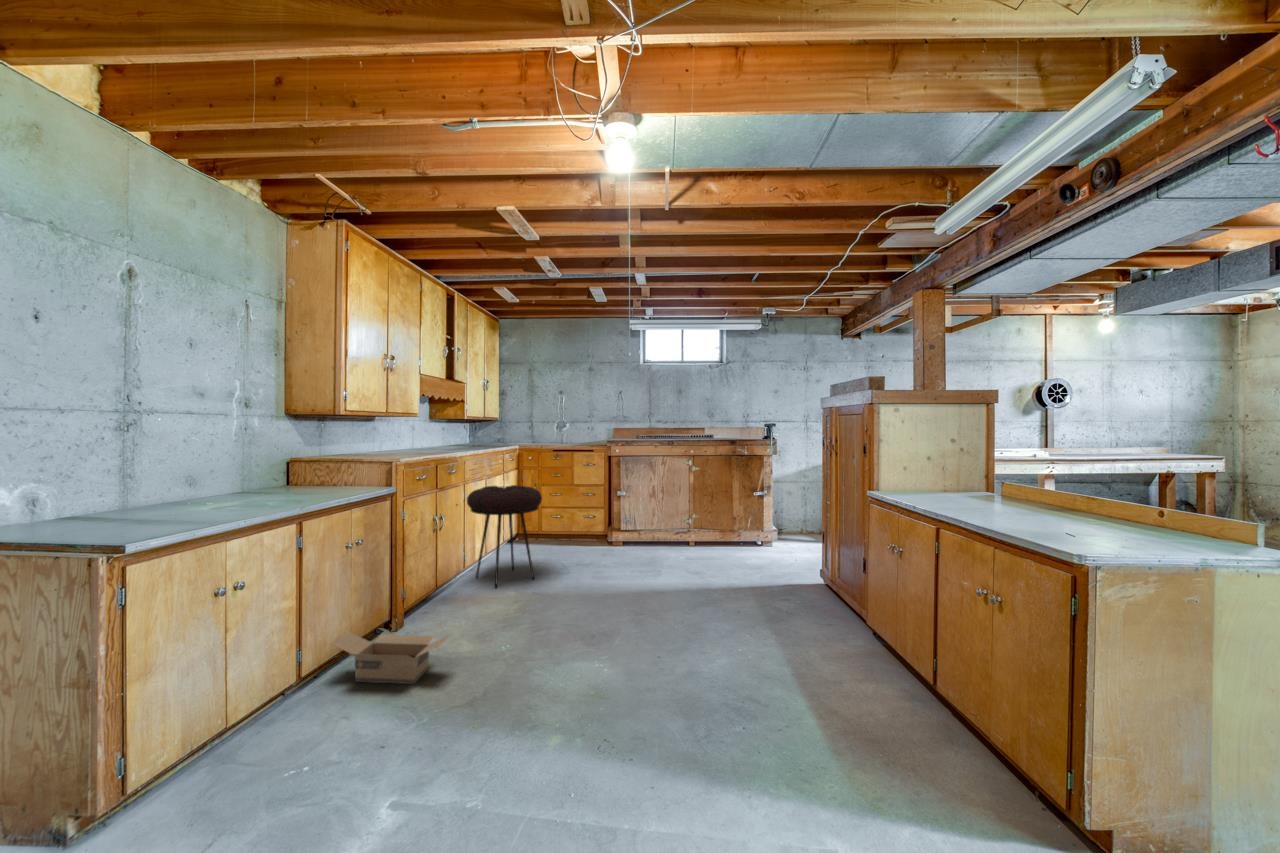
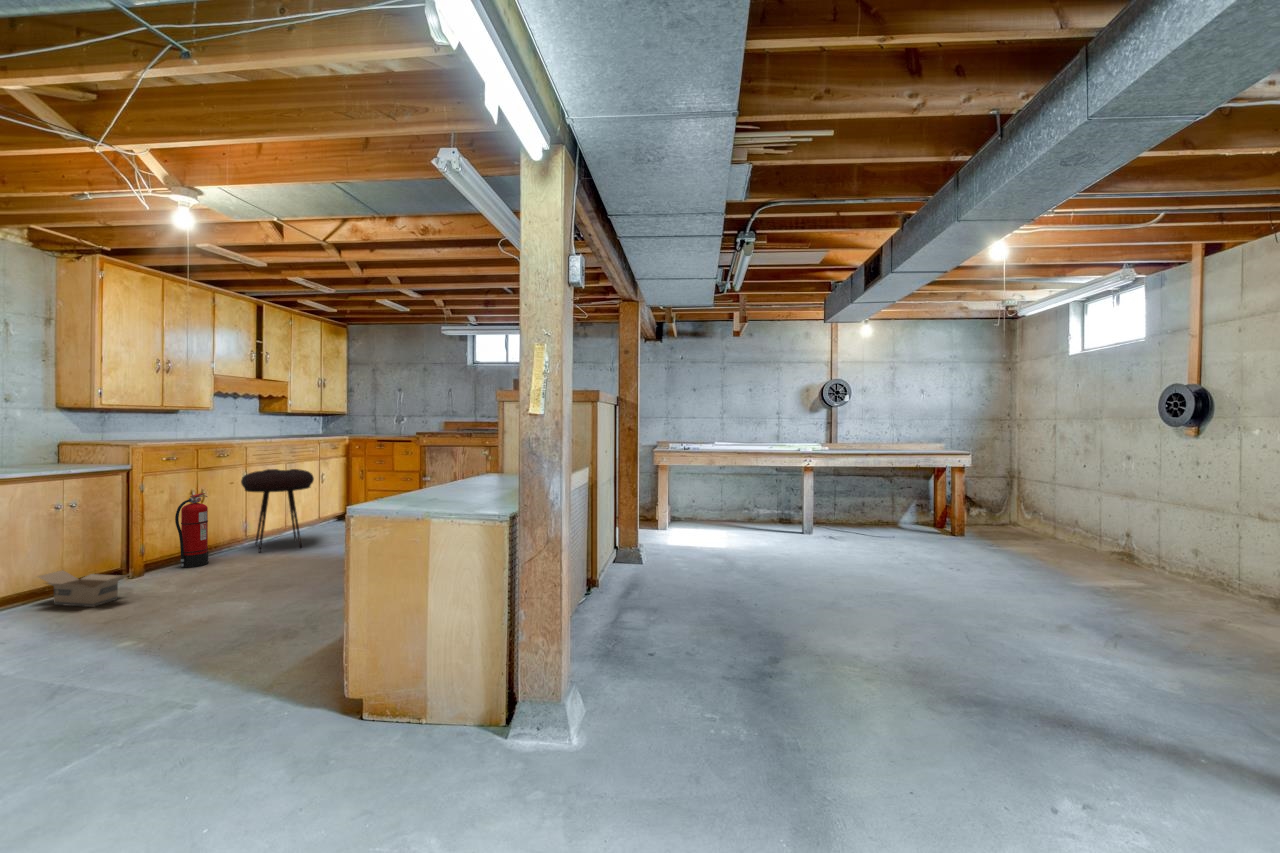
fire extinguisher: none [430,518,459,613] -> present [175,493,208,567]

